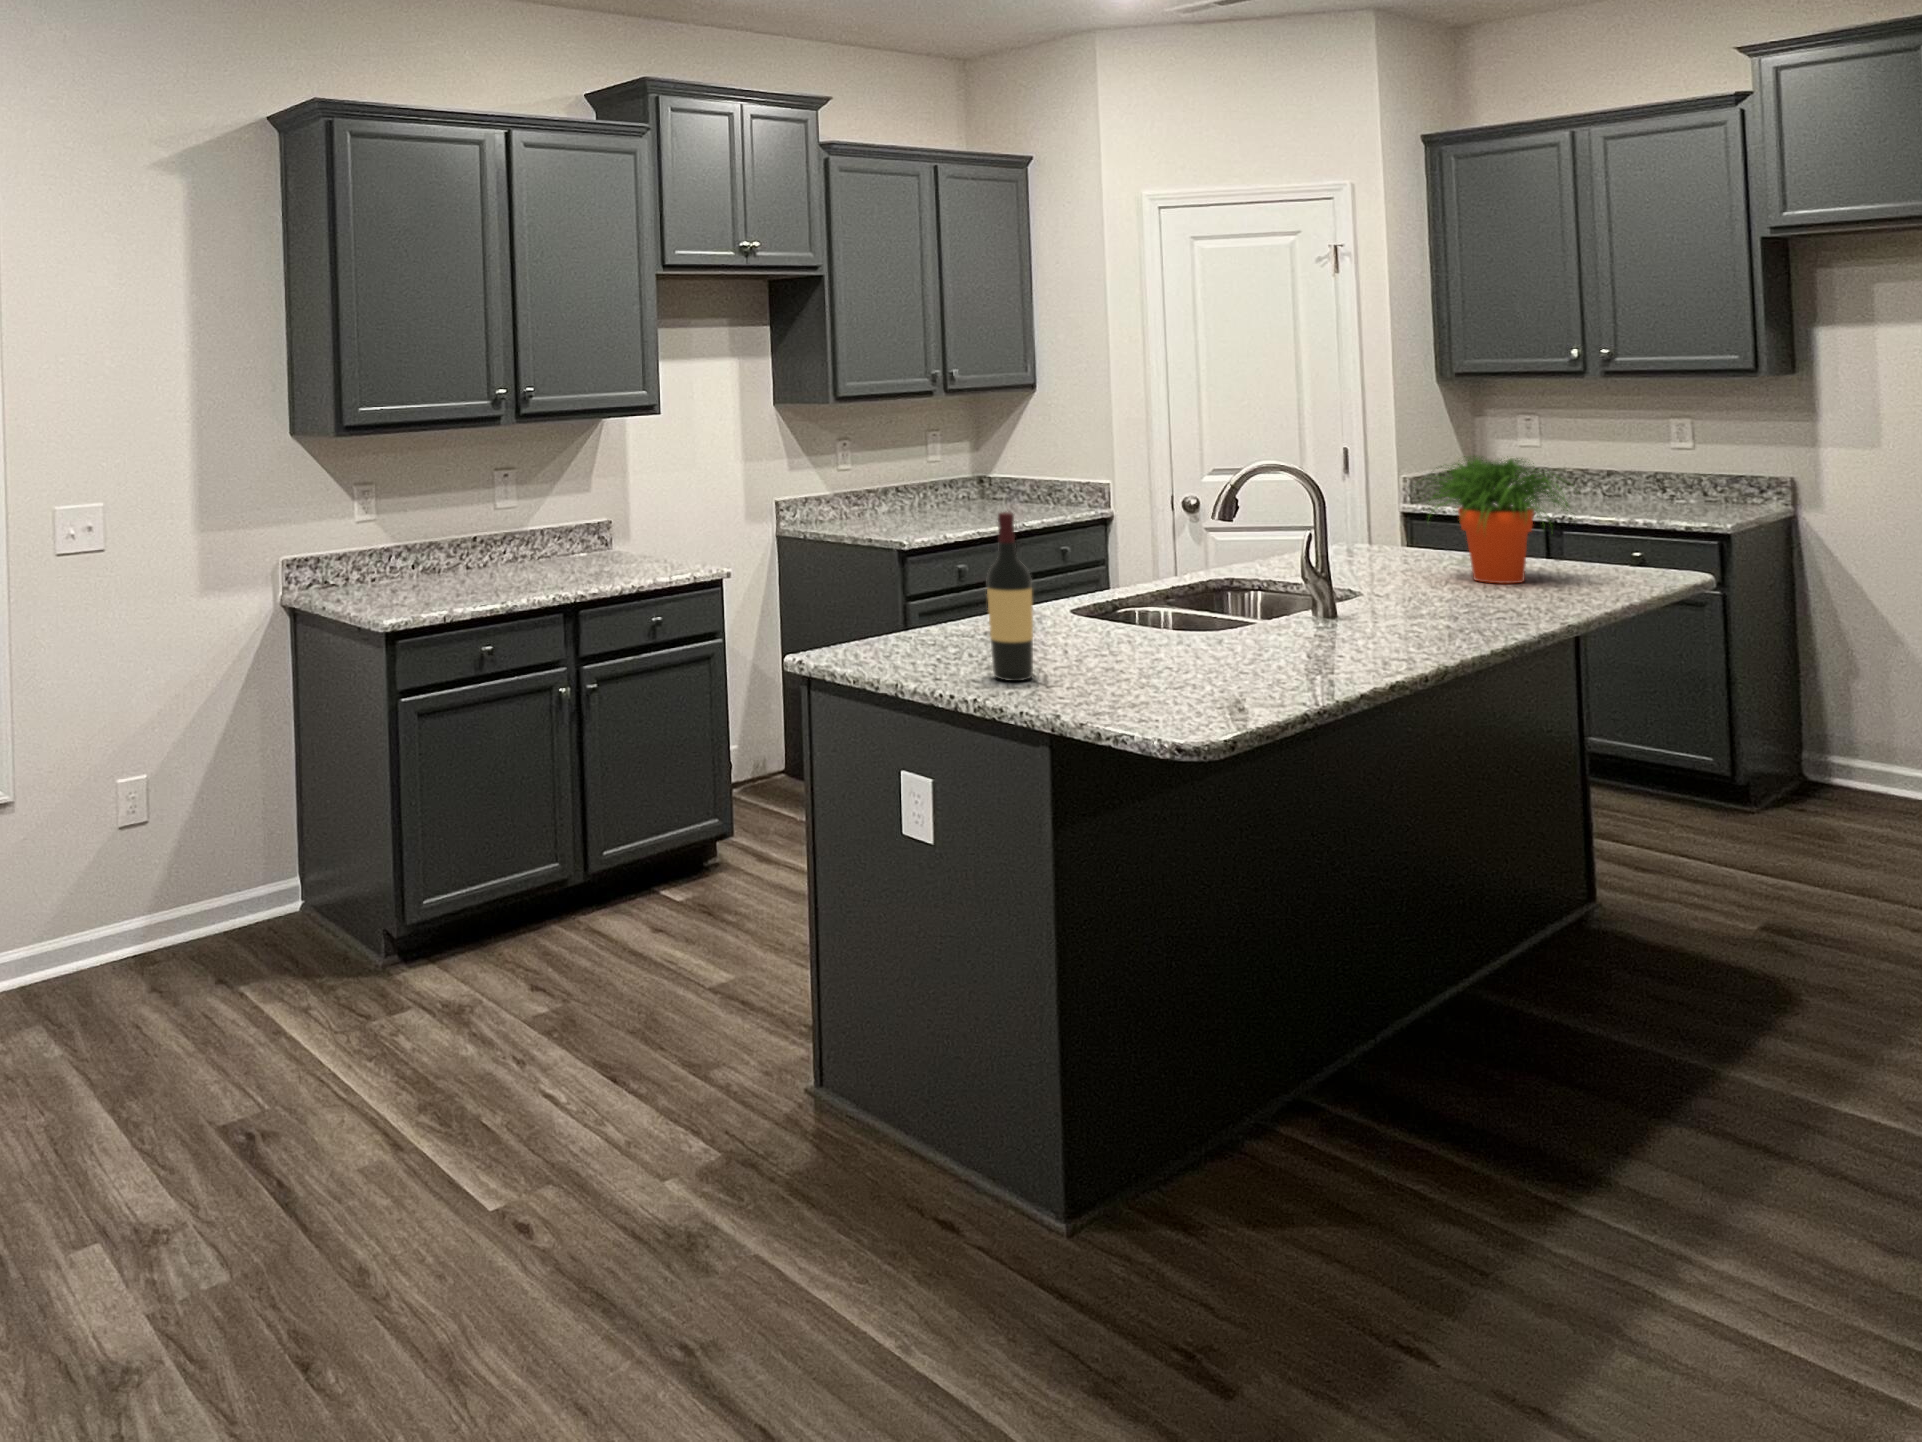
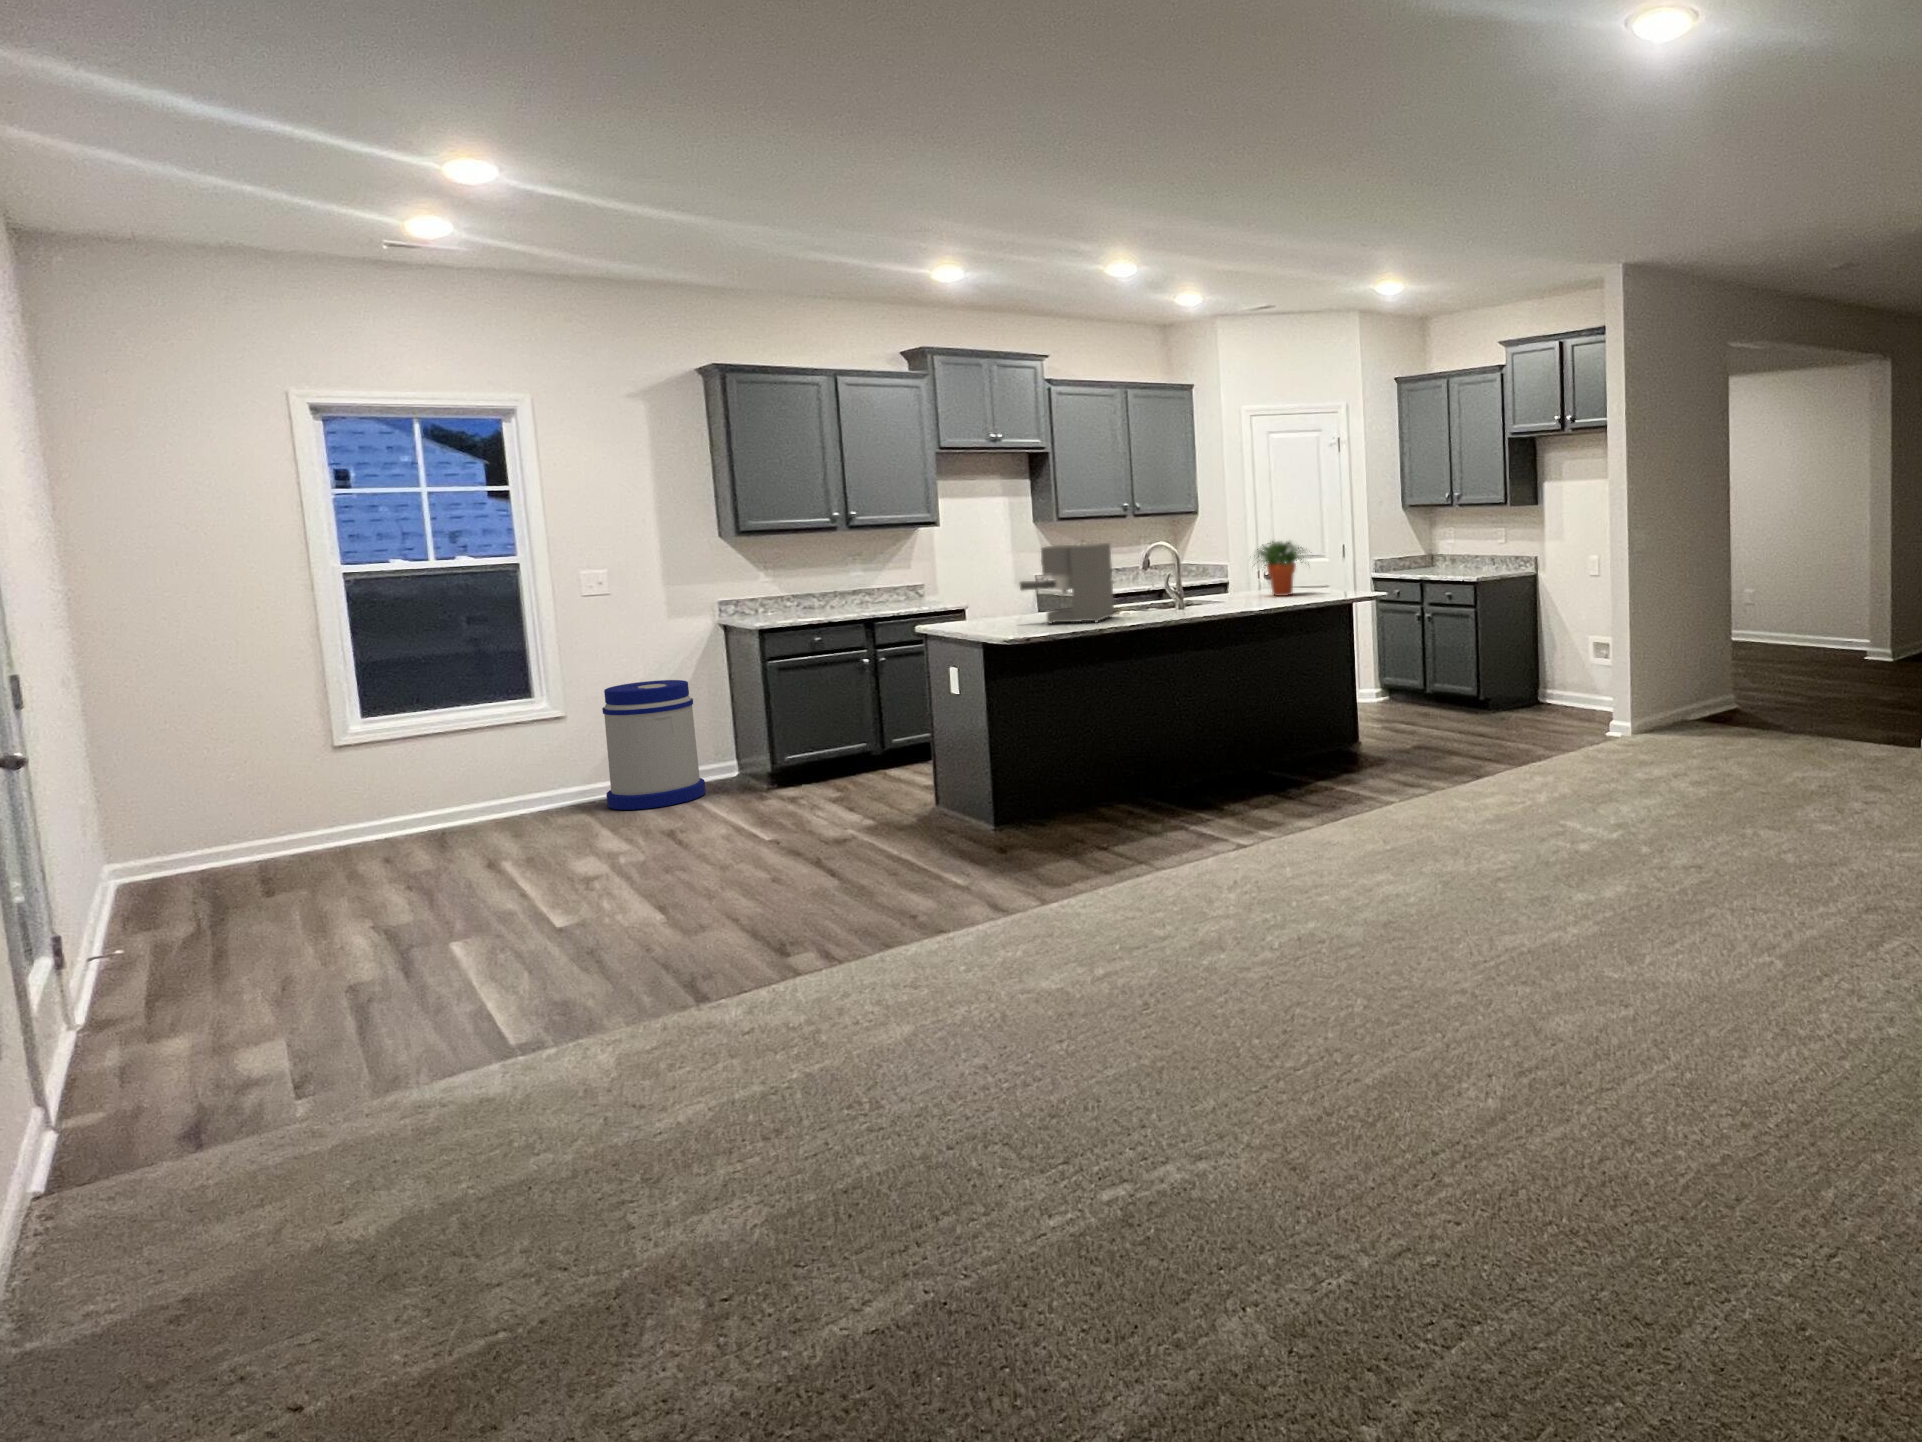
coffee maker: none [1099,473,1339,687] -> present [1019,543,1114,623]
wine bottle: present [987,512,1033,681] -> none [975,559,995,626]
trash can: none [83,724,262,1017] -> present [602,680,706,810]

